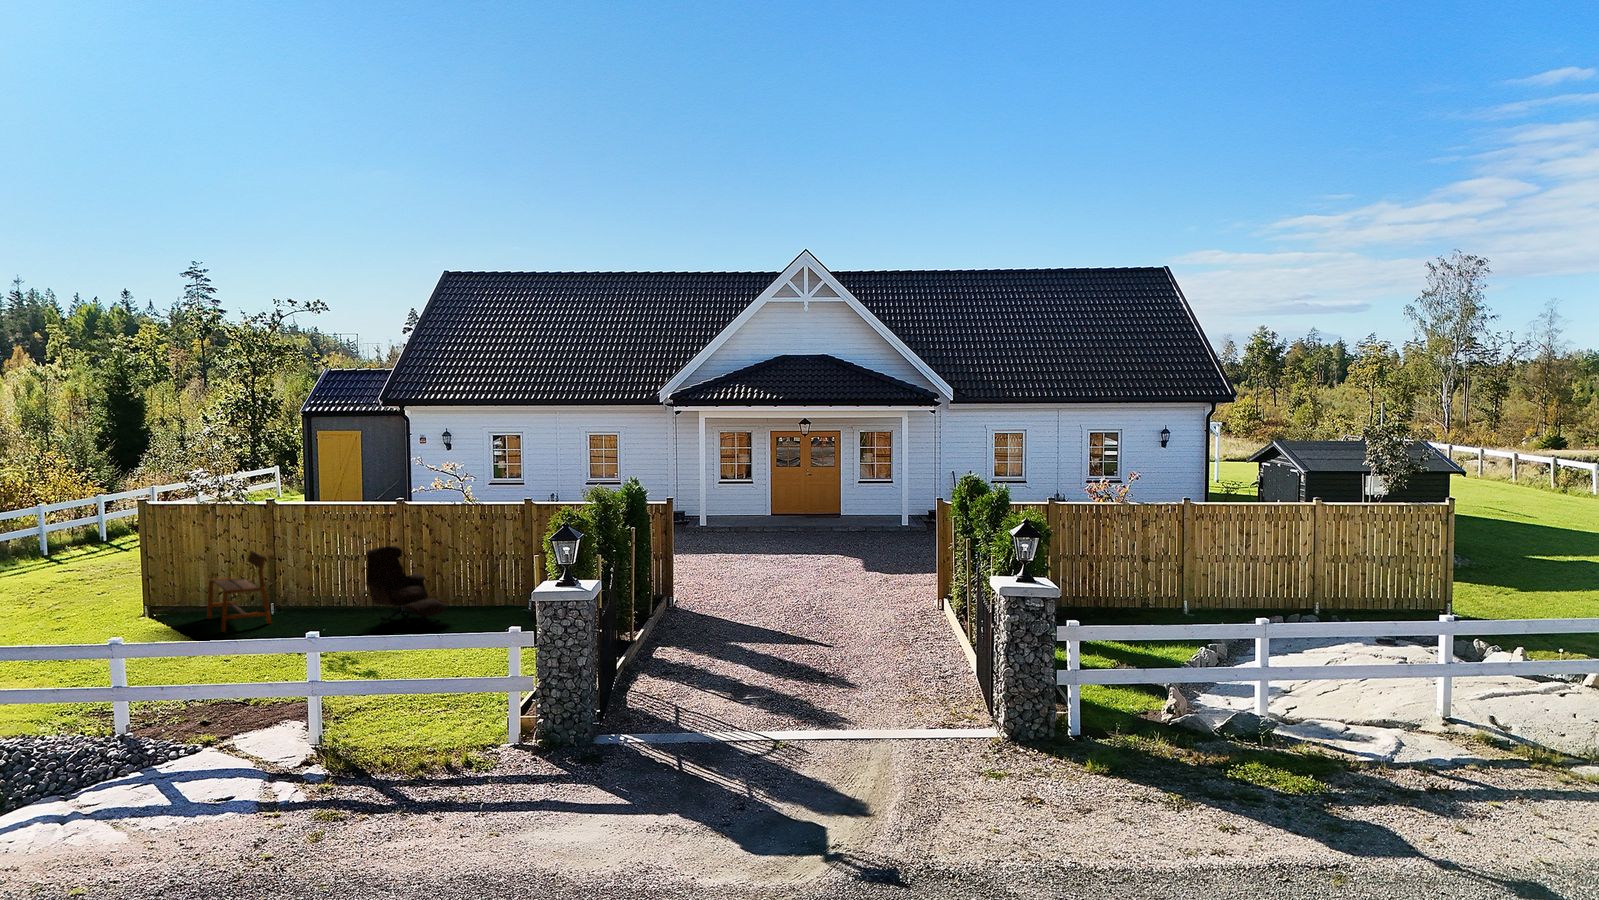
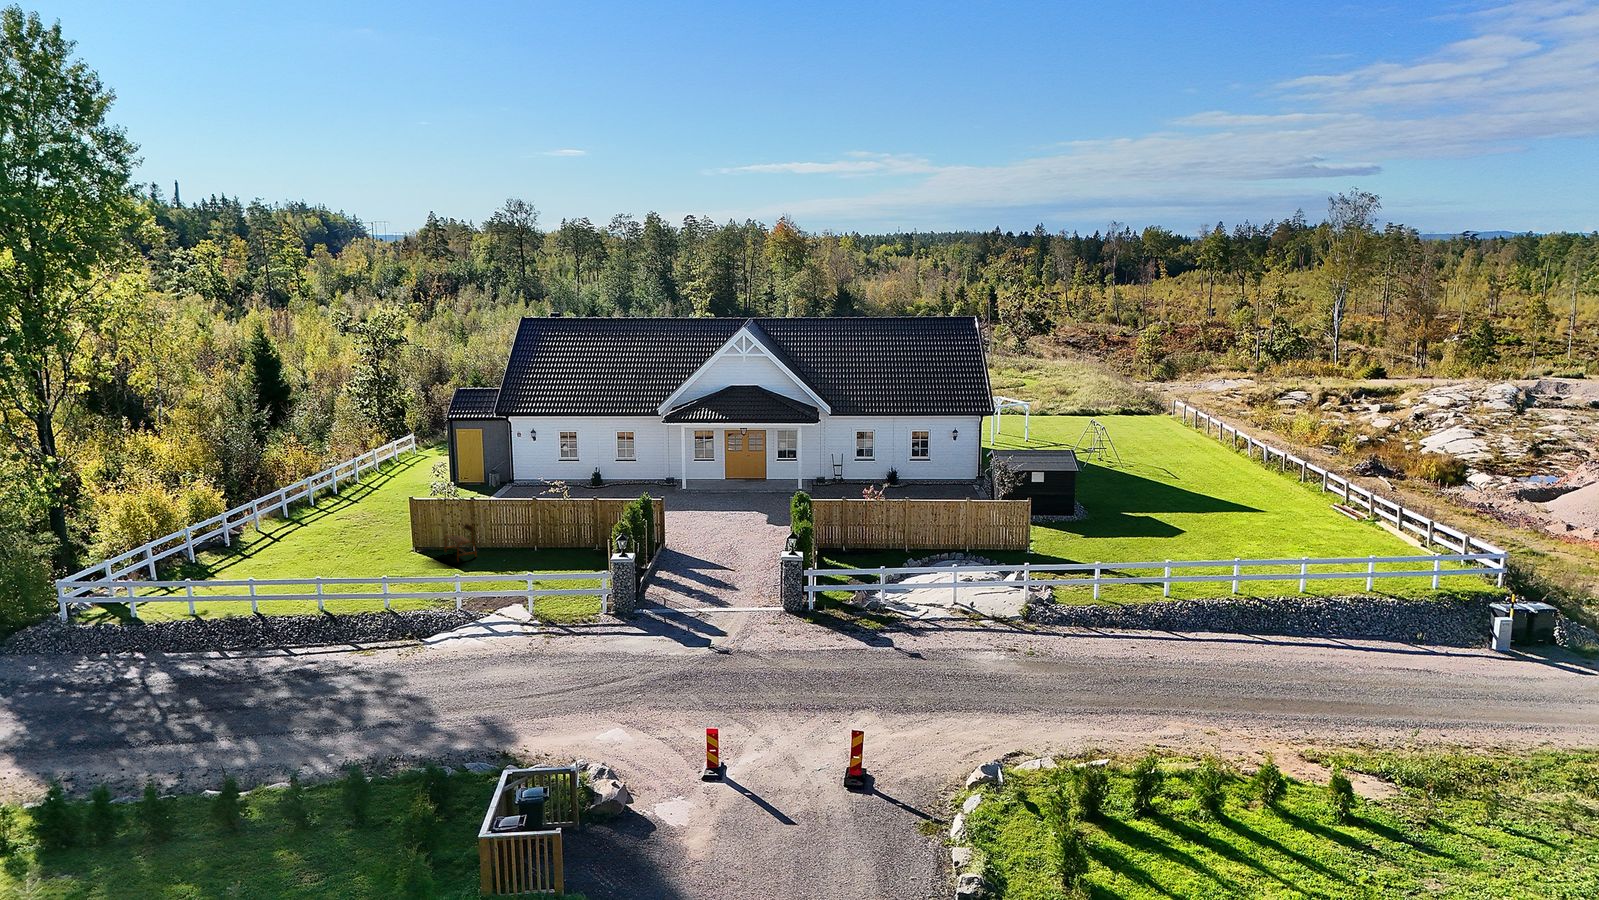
lounge chair: present [365,546,446,627] -> none [520,520,559,560]

